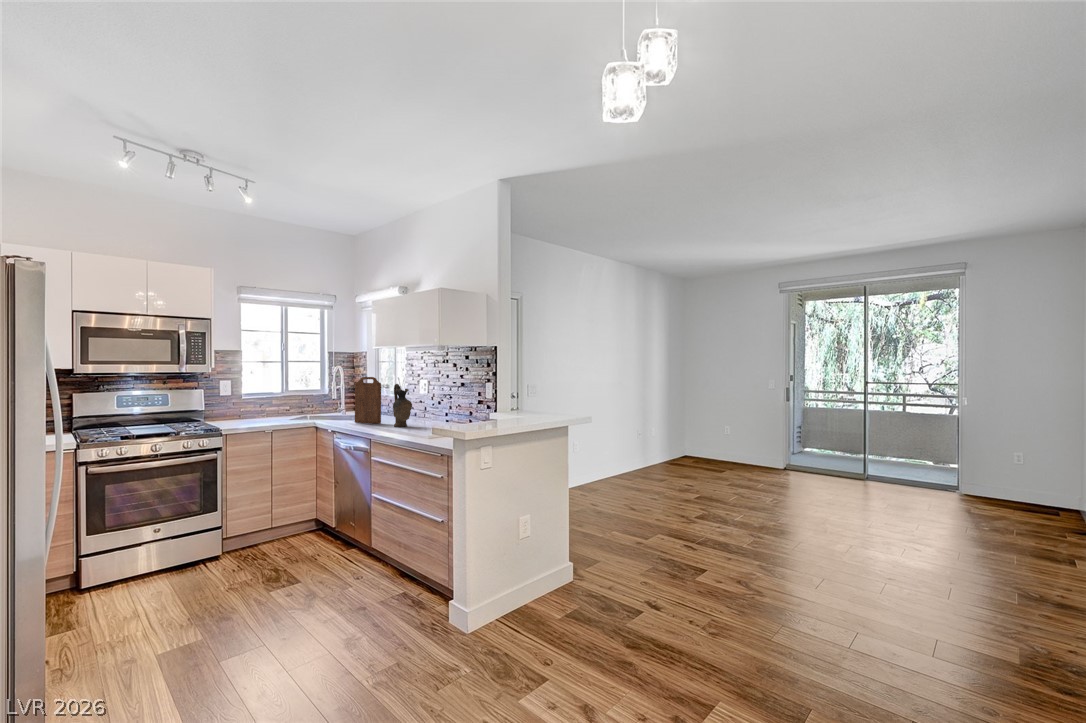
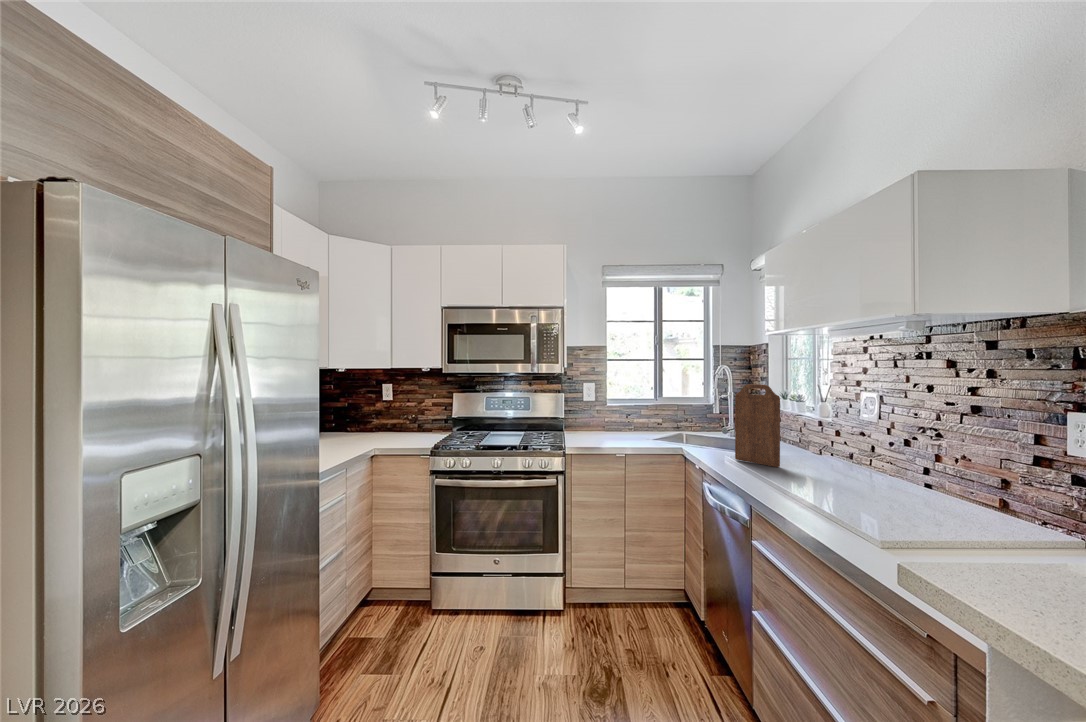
ceramic pitcher: present [393,384,412,427] -> none [798,400,841,486]

